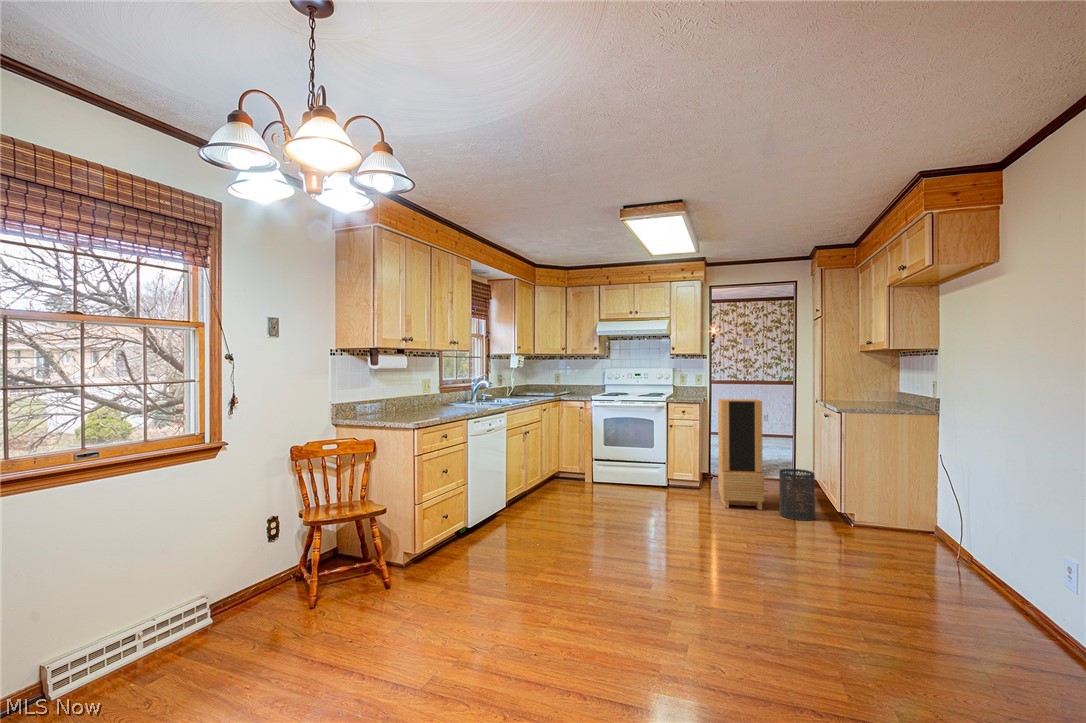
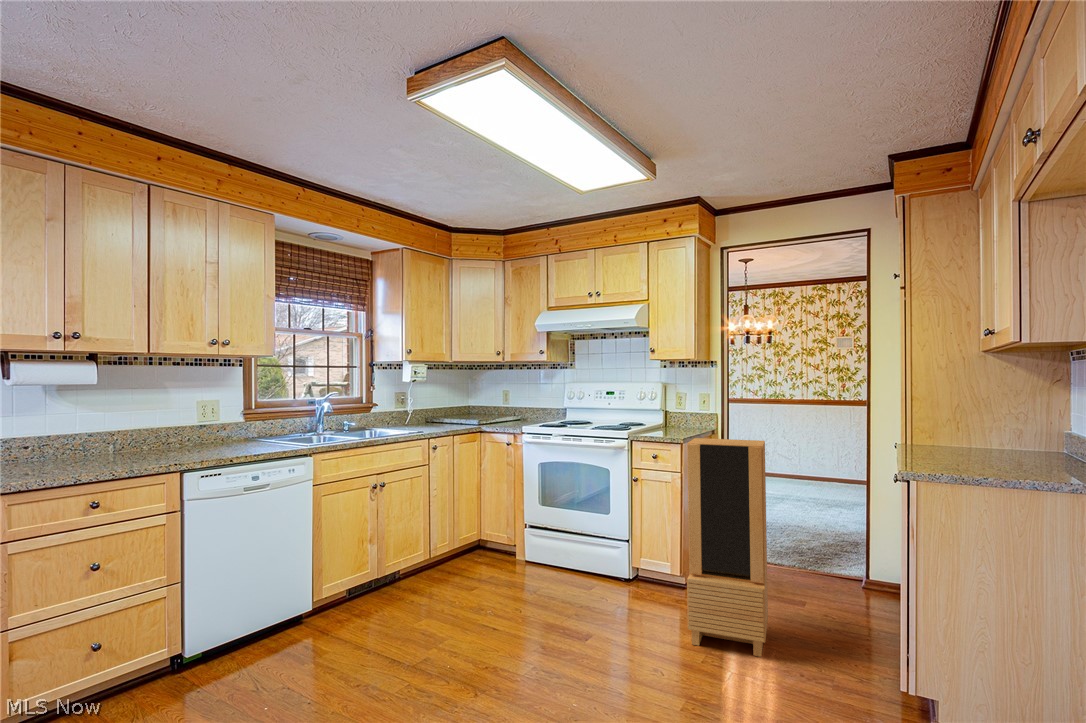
trash can: present [779,469,815,521] -> none [786,582,861,702]

